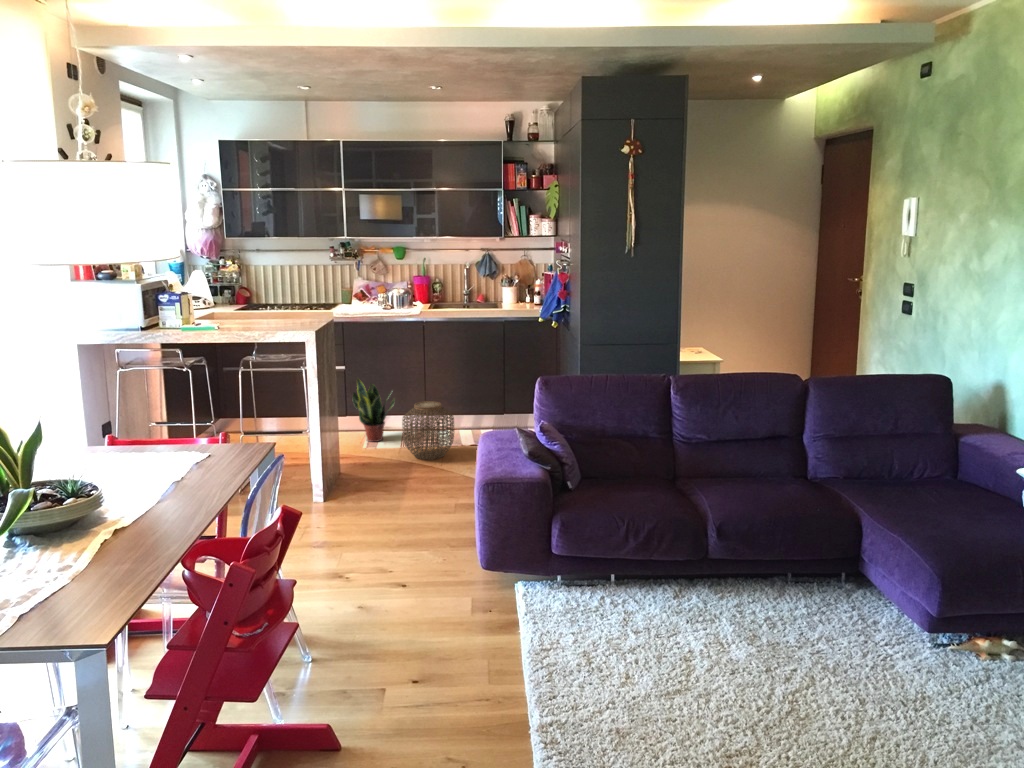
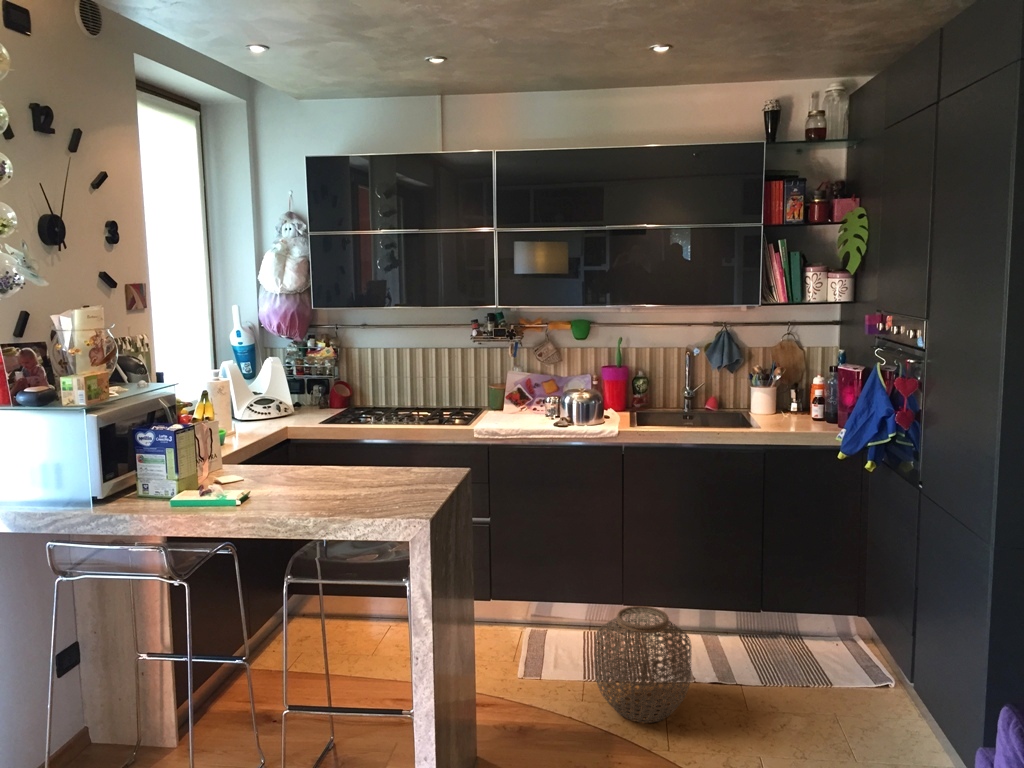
potted plant: present [353,379,395,442] -> none [503,545,575,658]

